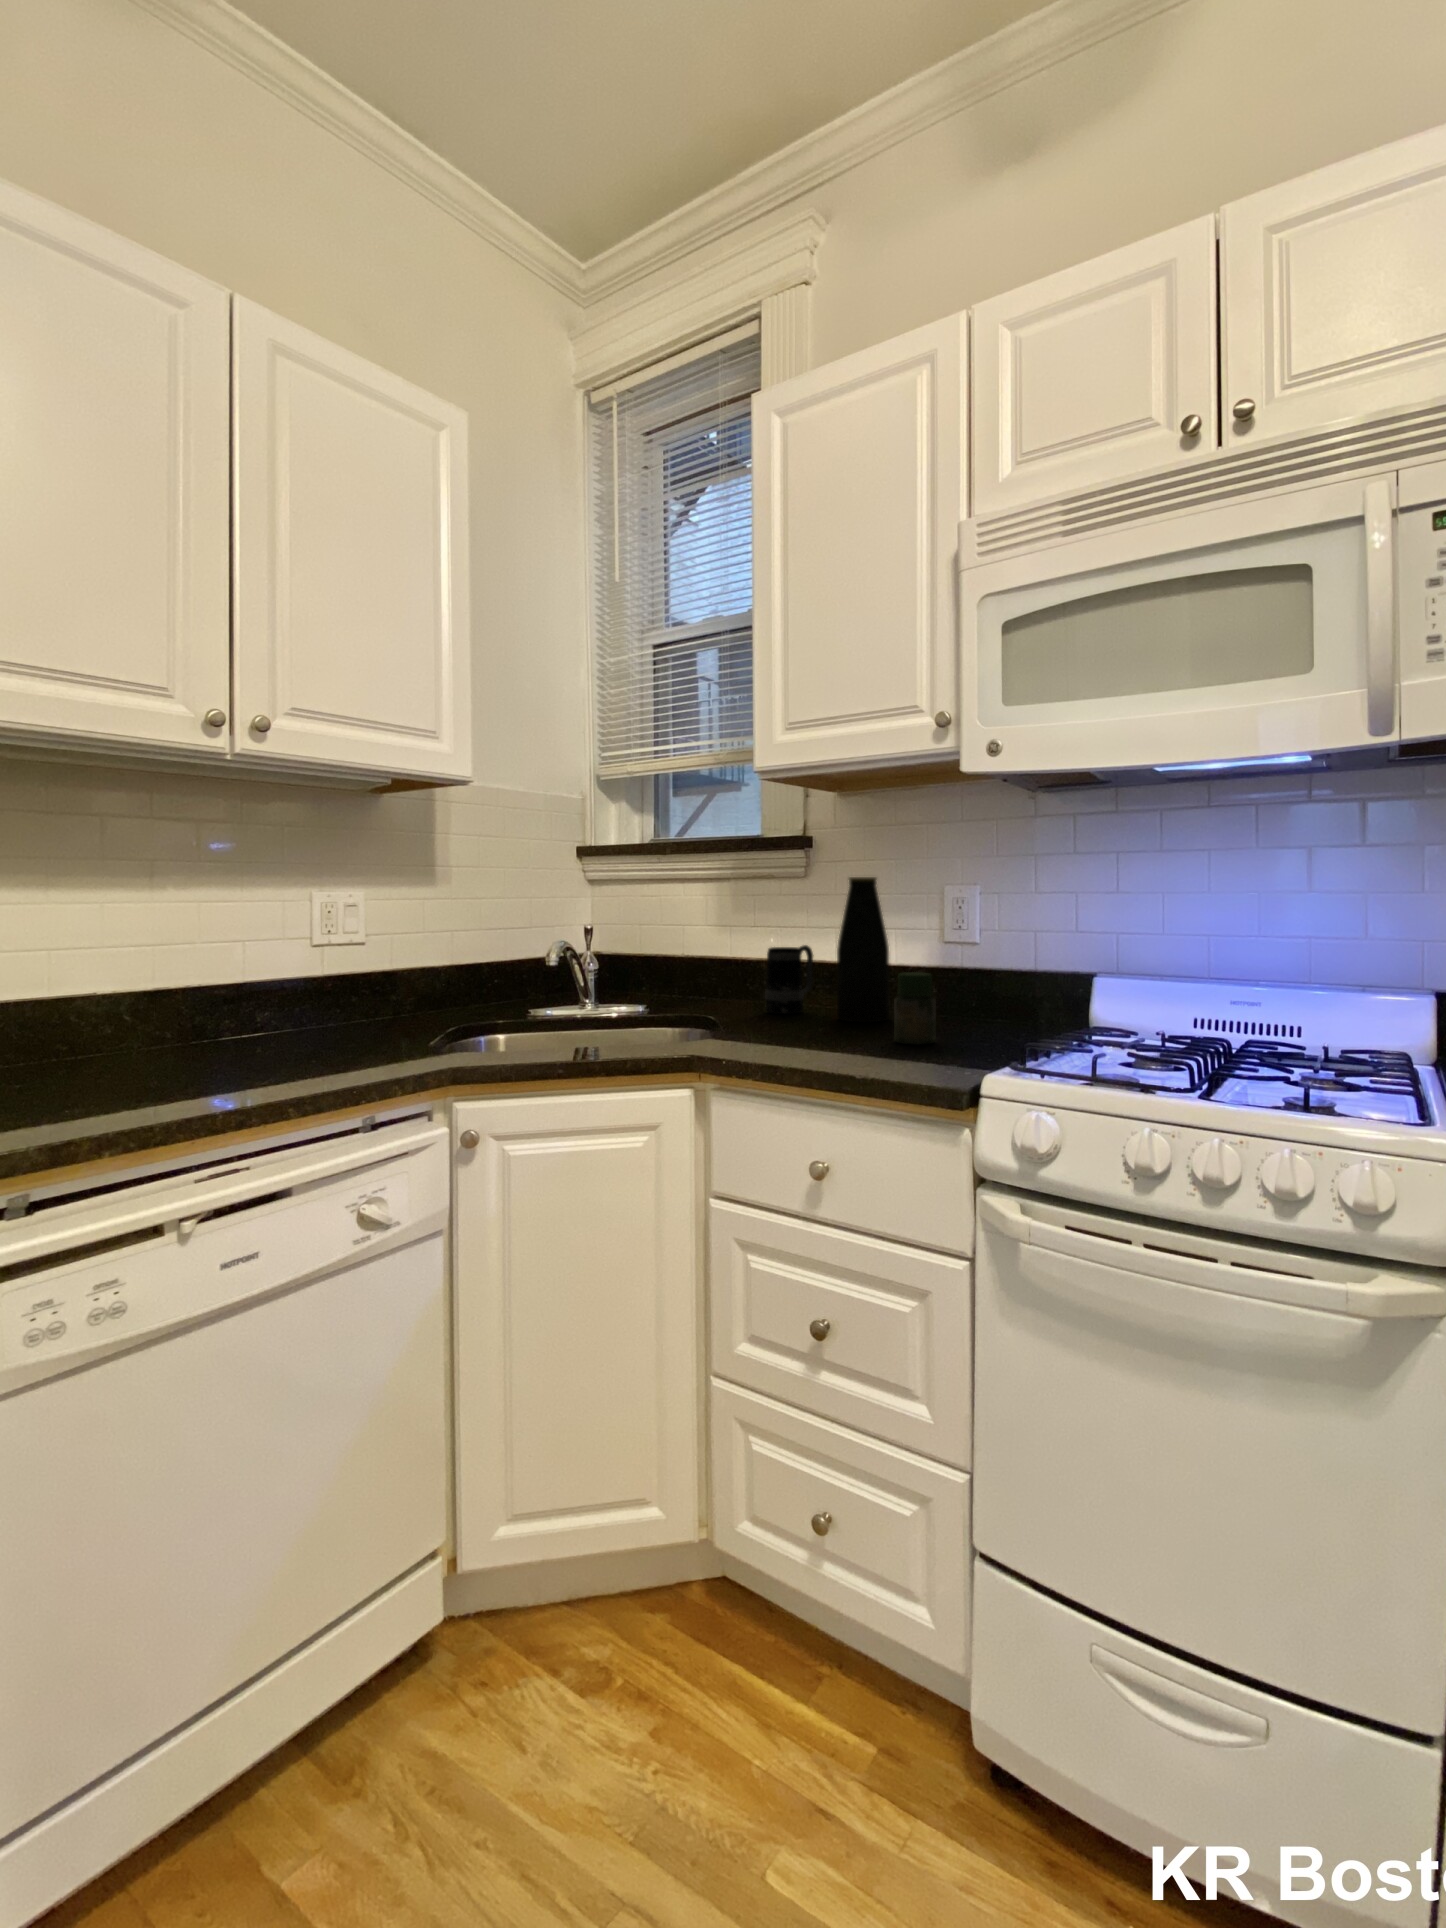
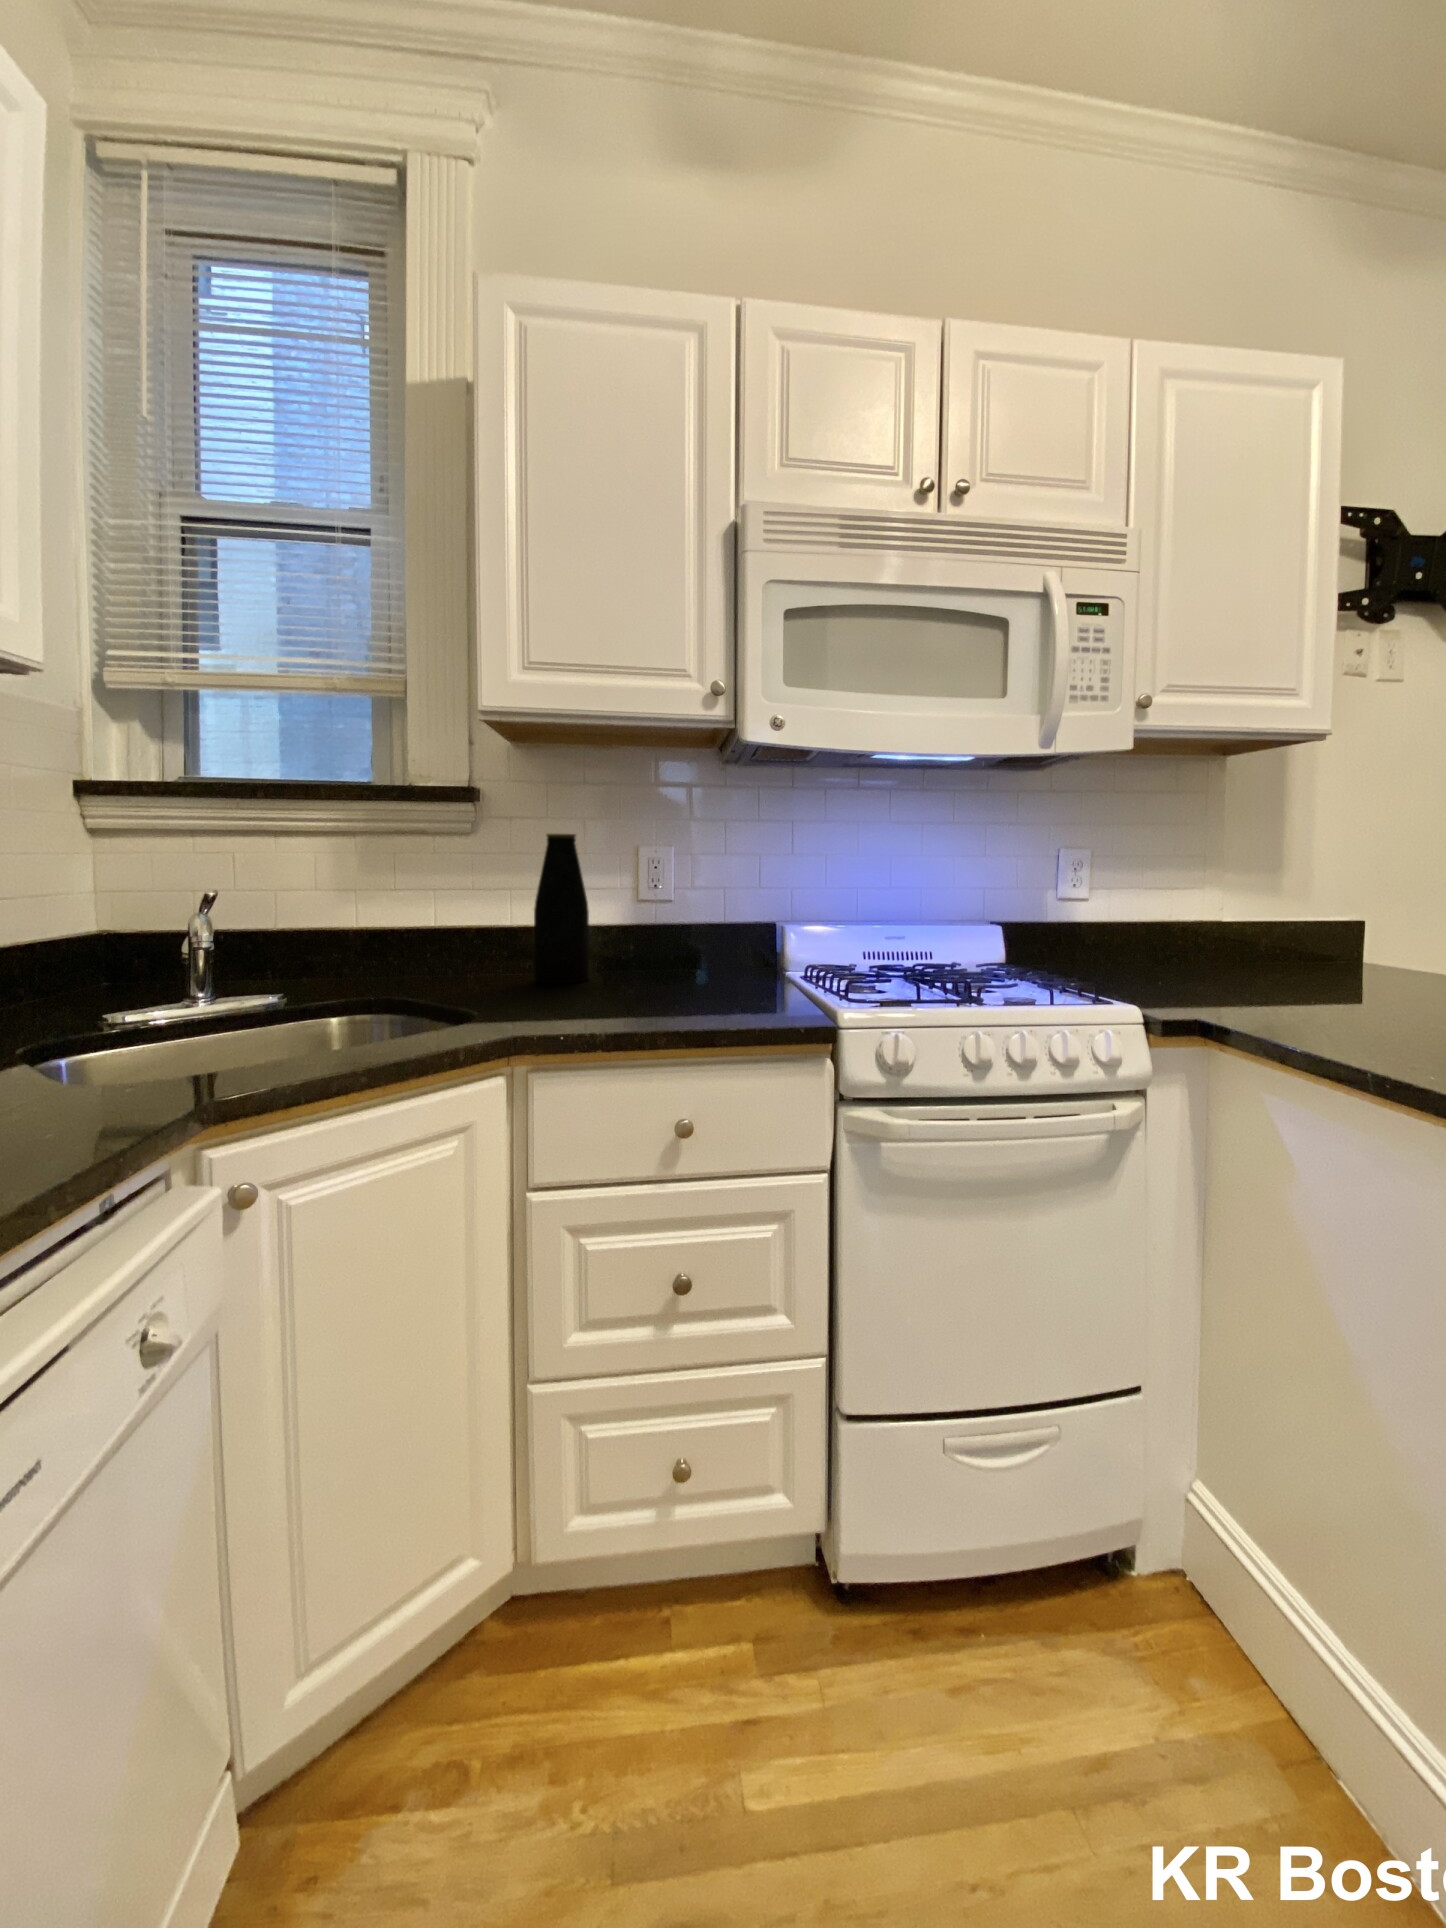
mug: present [765,945,813,1014] -> none [431,907,477,984]
jar: present [894,972,936,1045] -> none [662,927,702,996]

